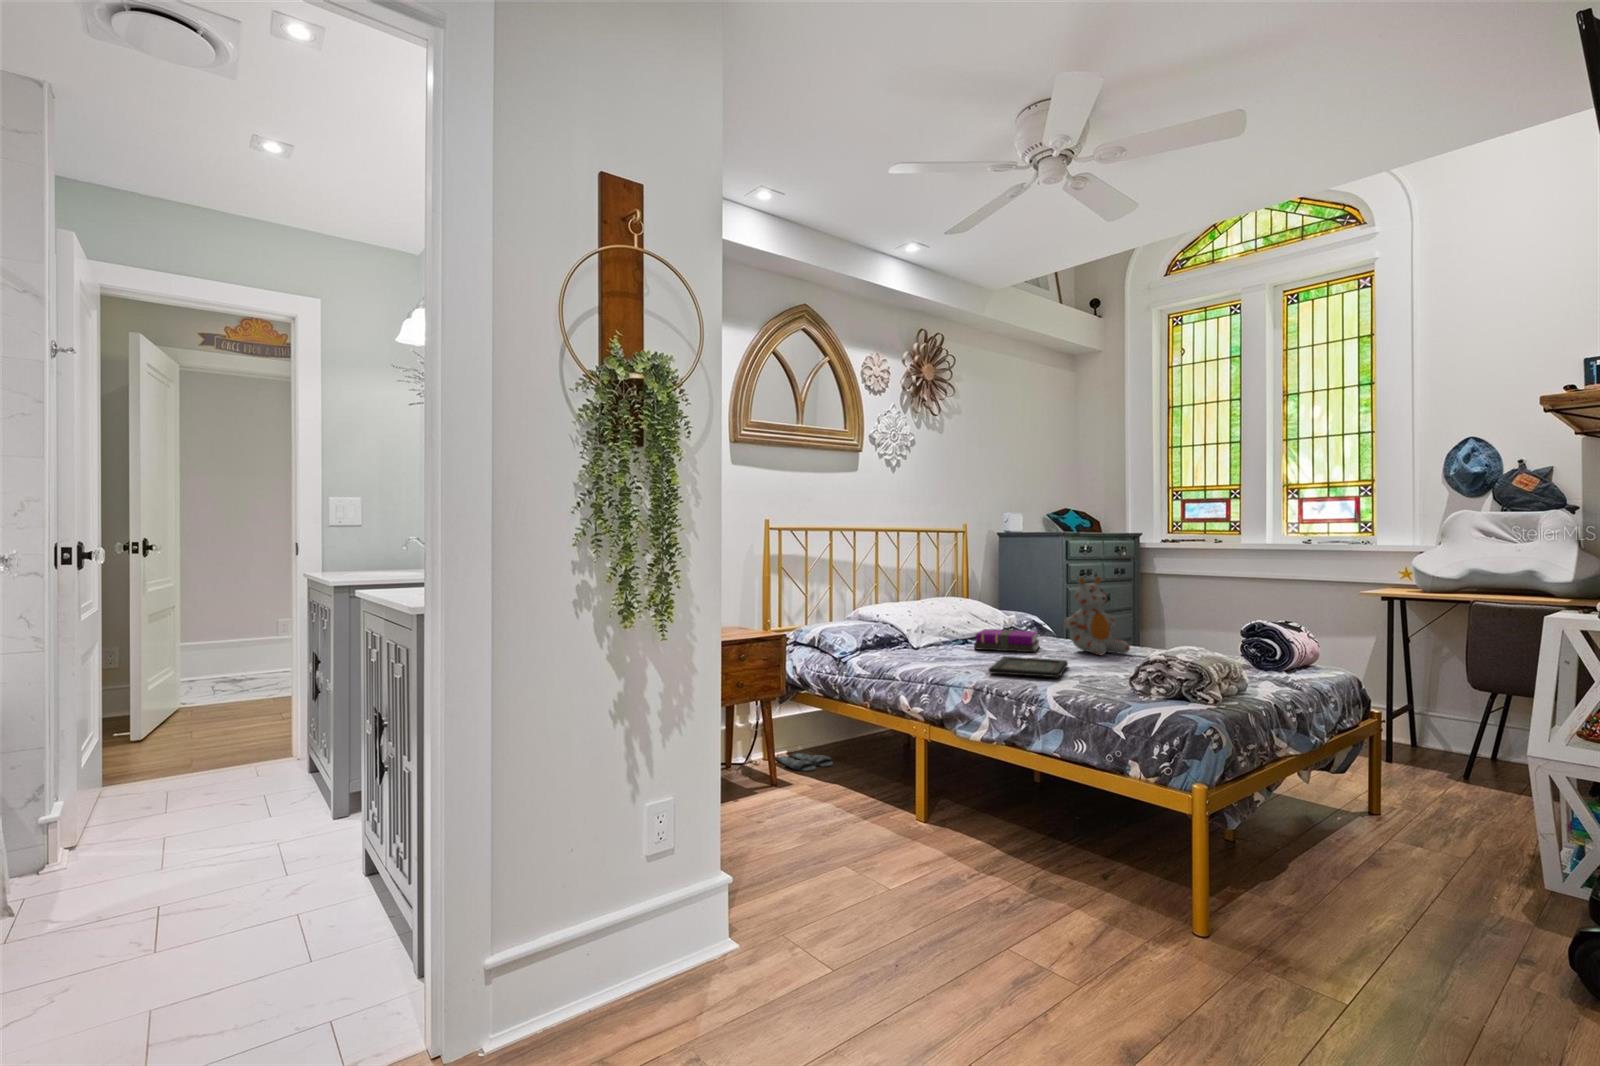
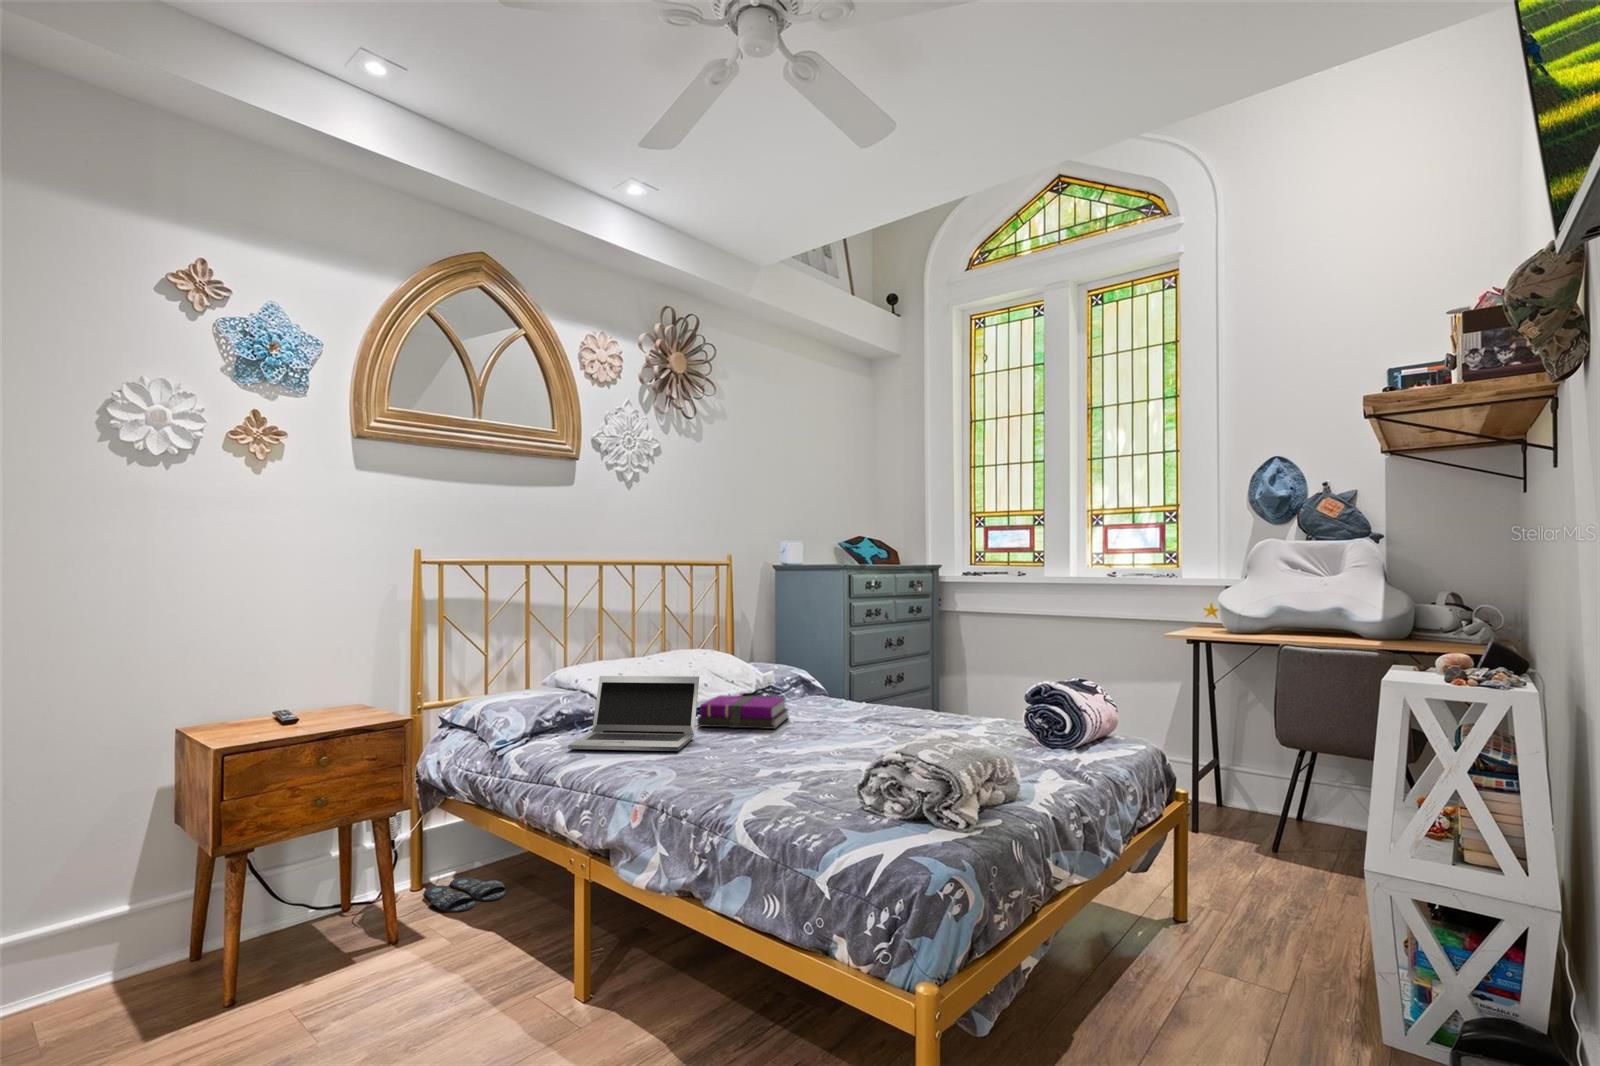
stuffed bear: present [1064,576,1130,655] -> none [813,624,895,732]
laptop: none [894,610,979,661] -> present [568,676,699,751]
tray: present [988,657,1068,677] -> none [677,742,801,781]

